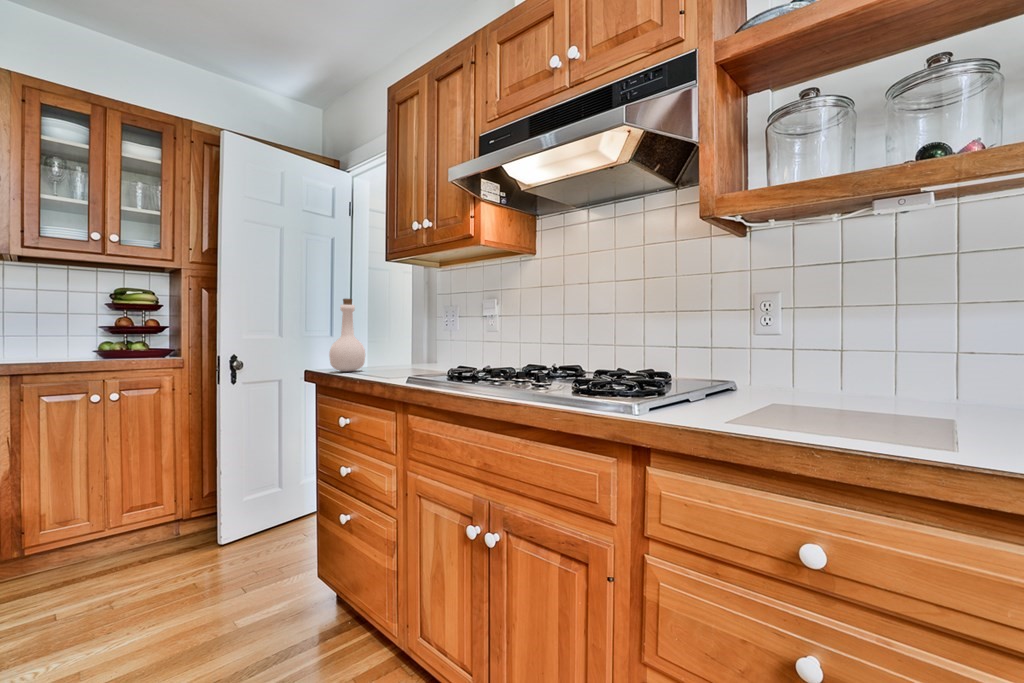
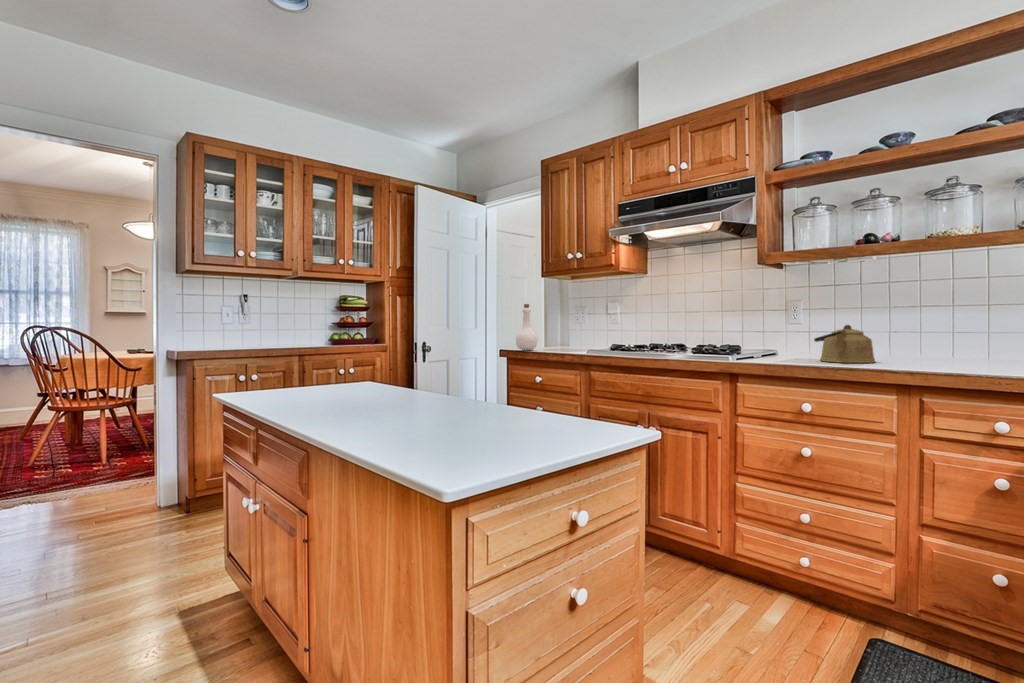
kettle: none [818,340,970,437] -> present [814,325,875,363]

